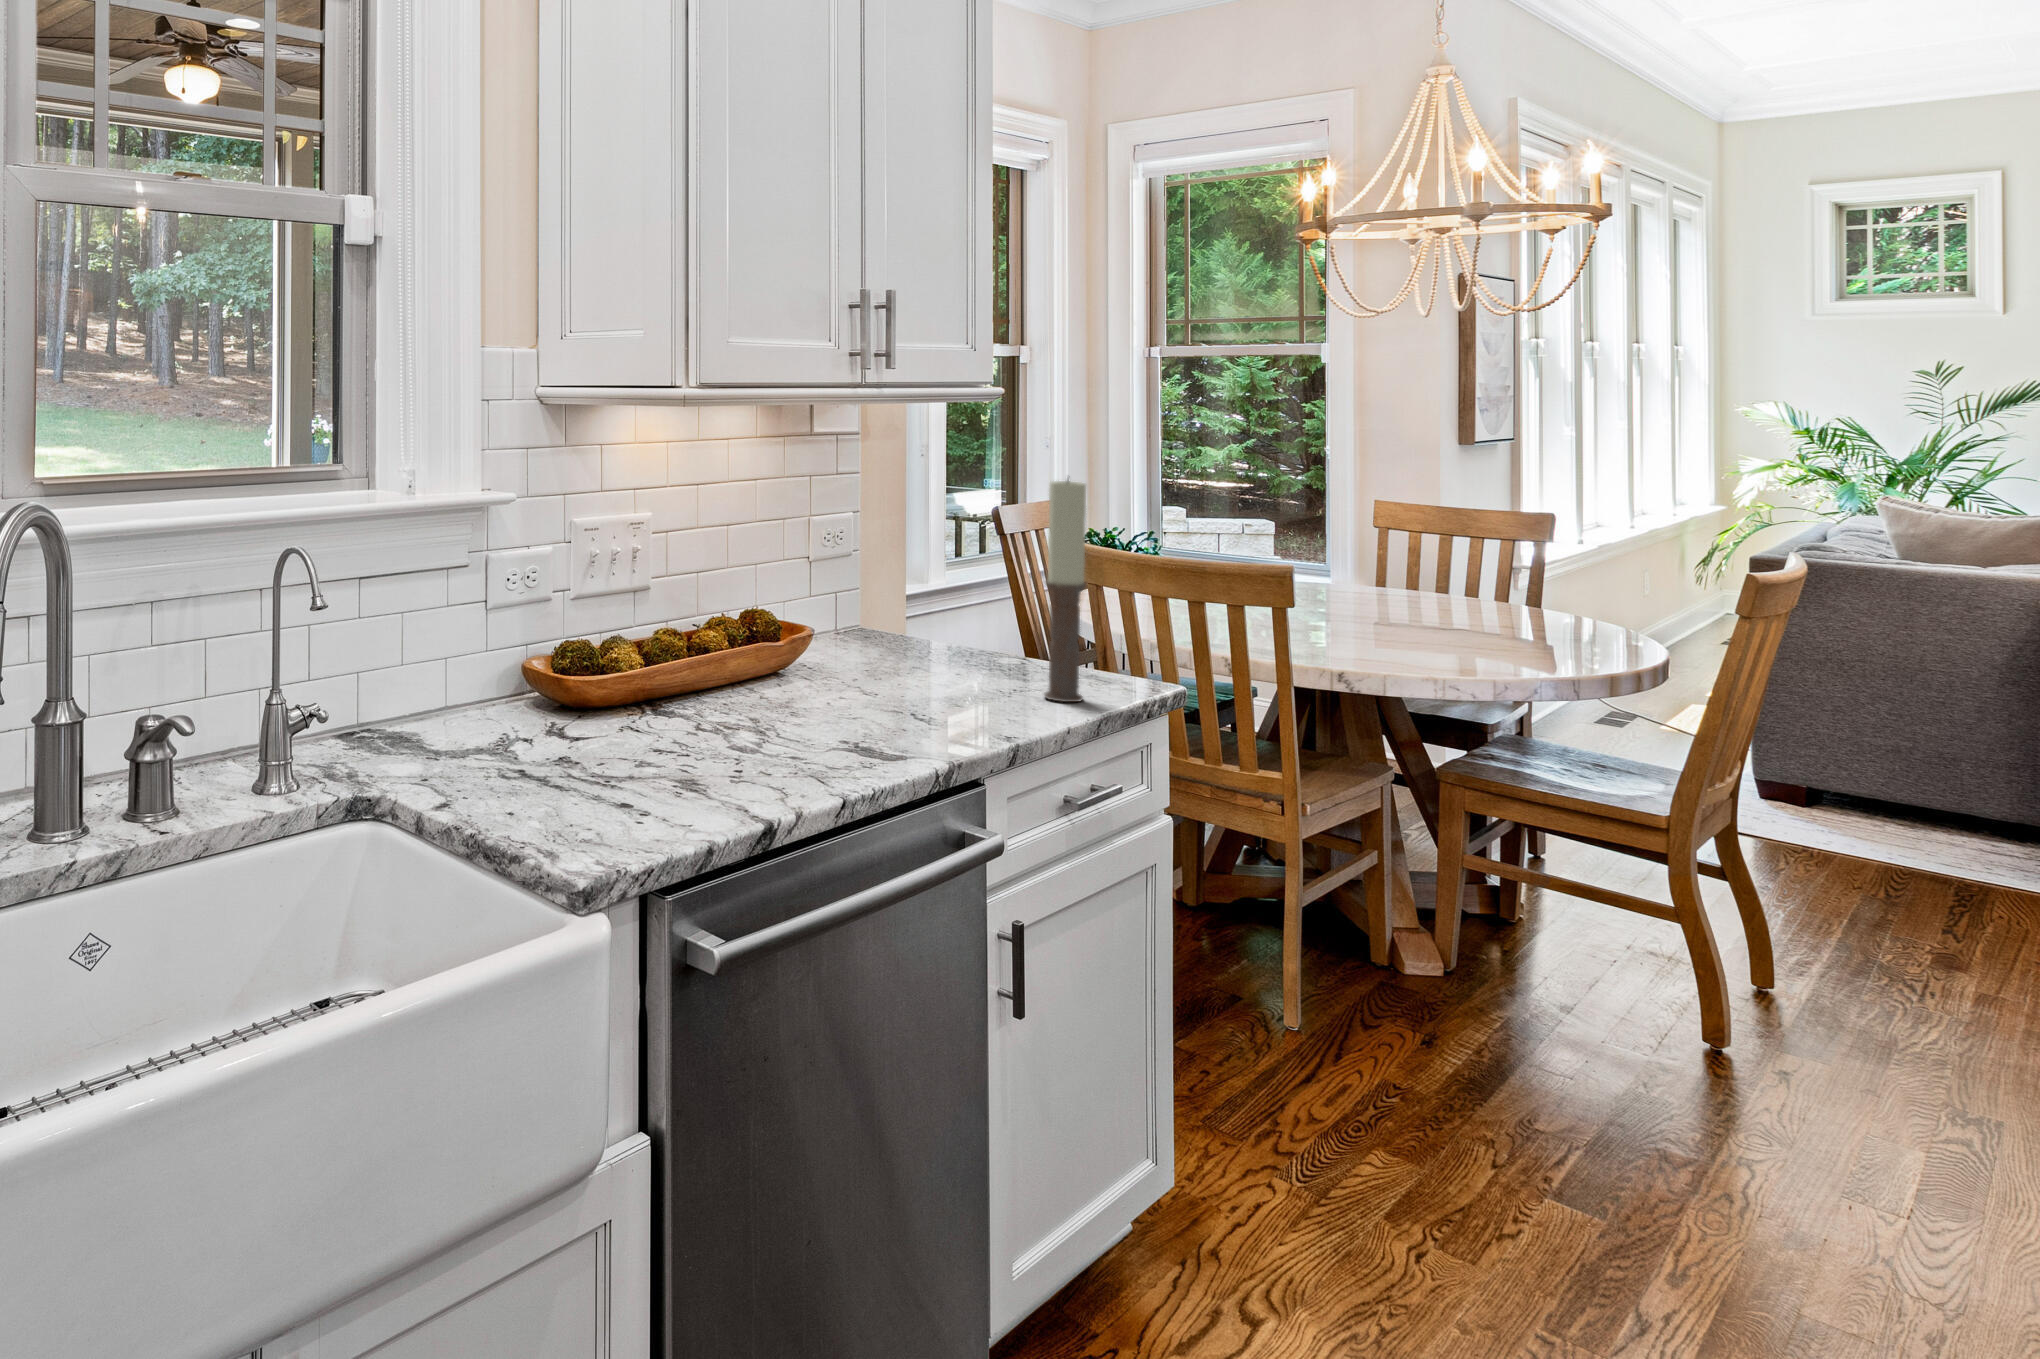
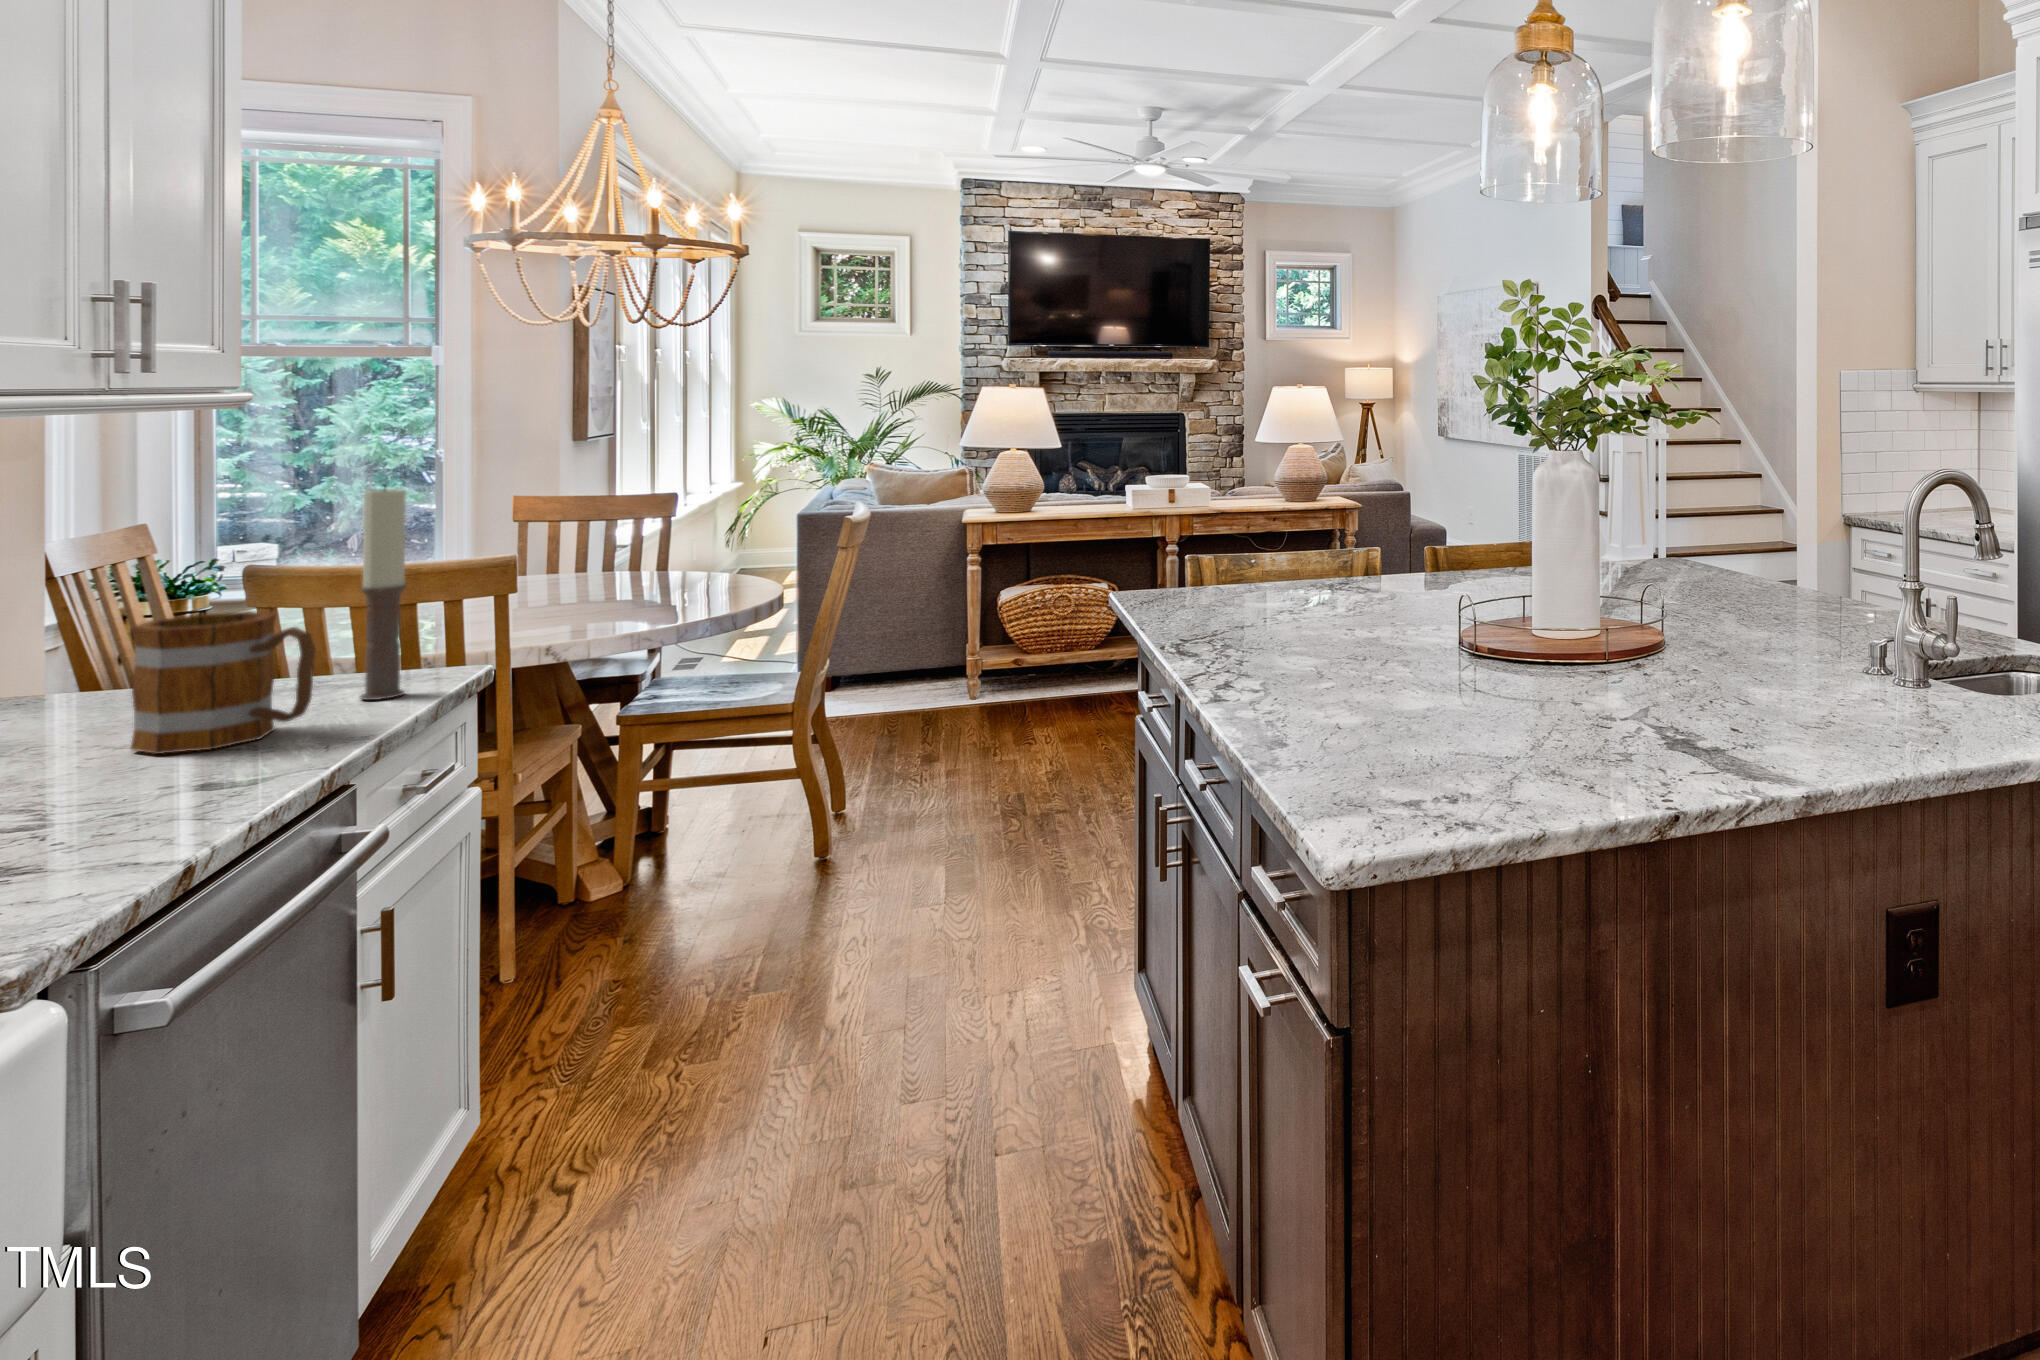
mug: none [851,584,974,717] -> present [131,611,316,754]

